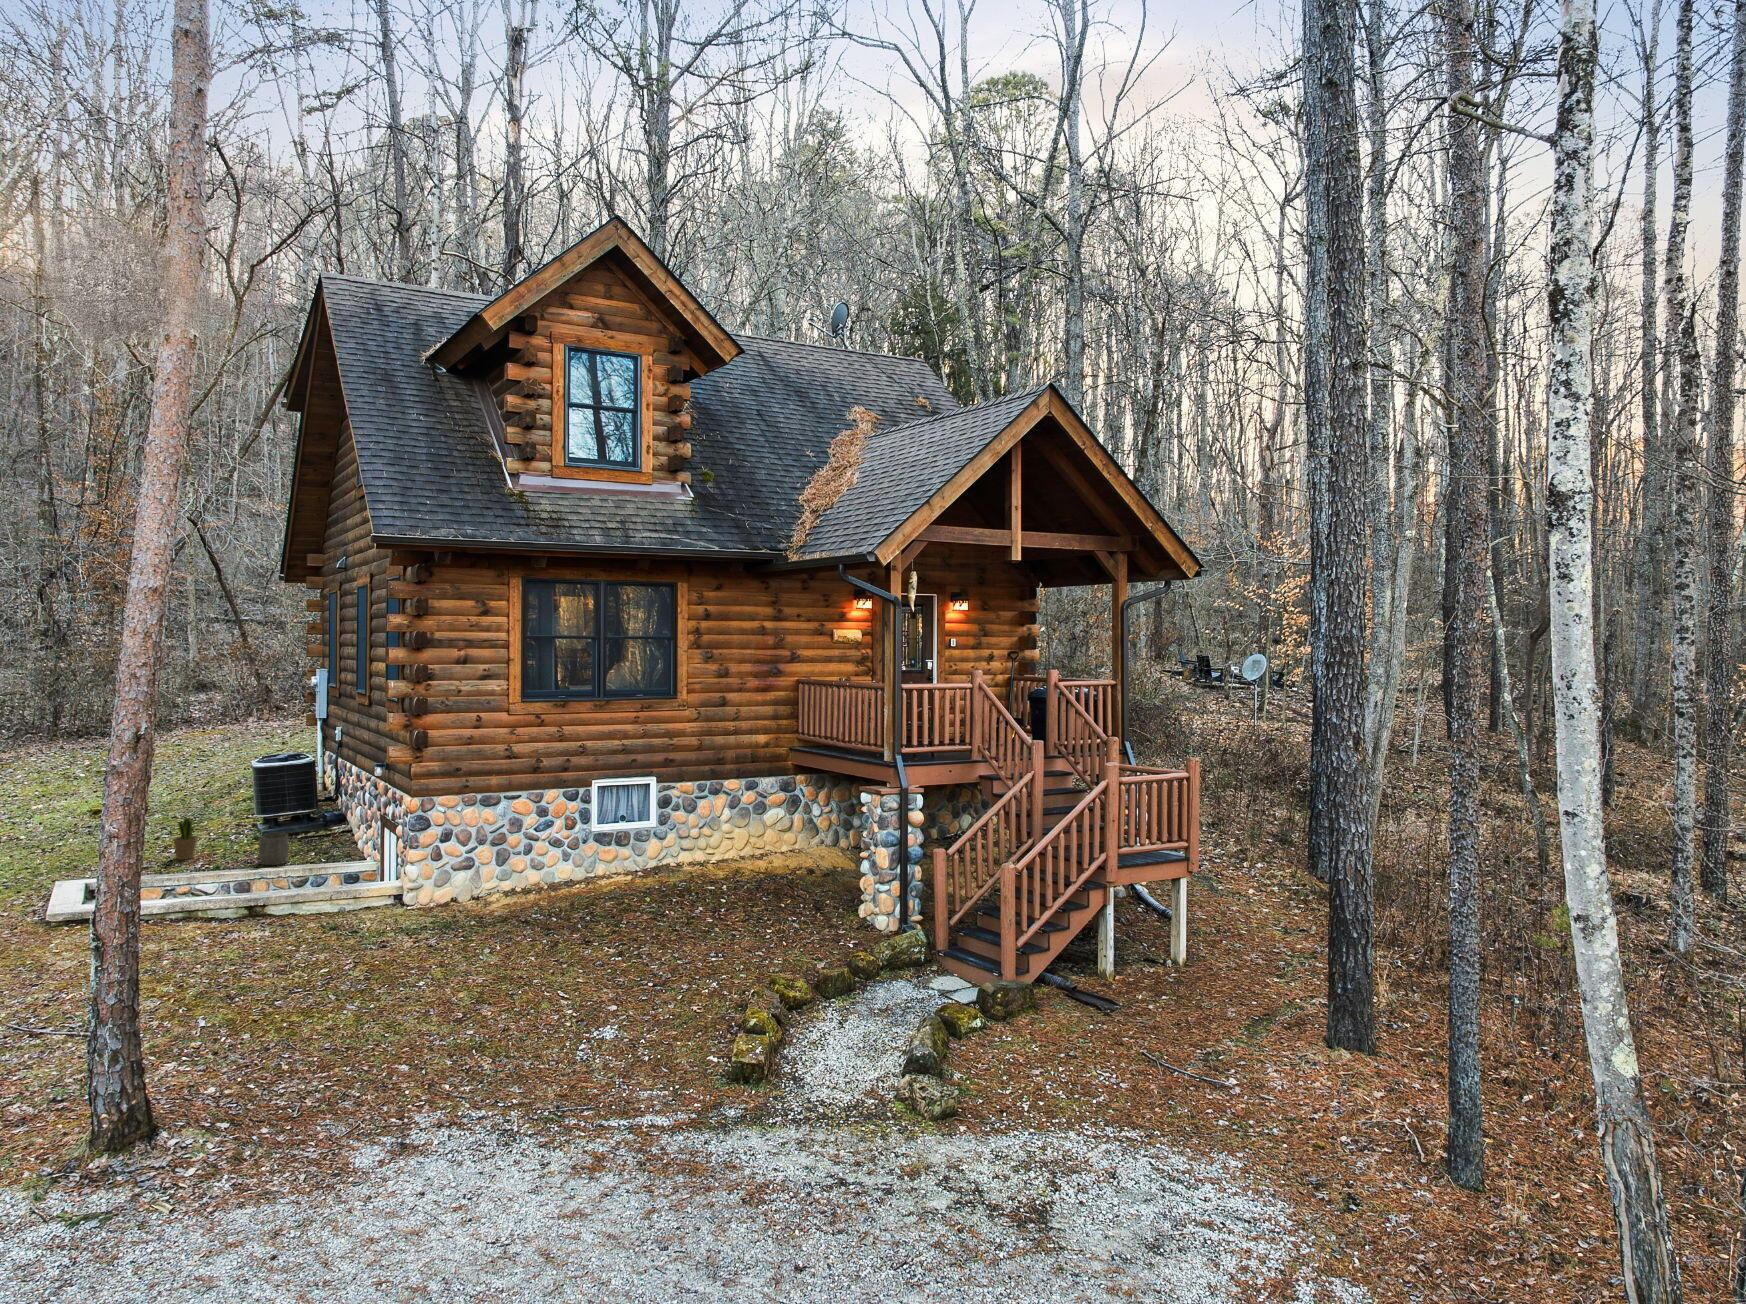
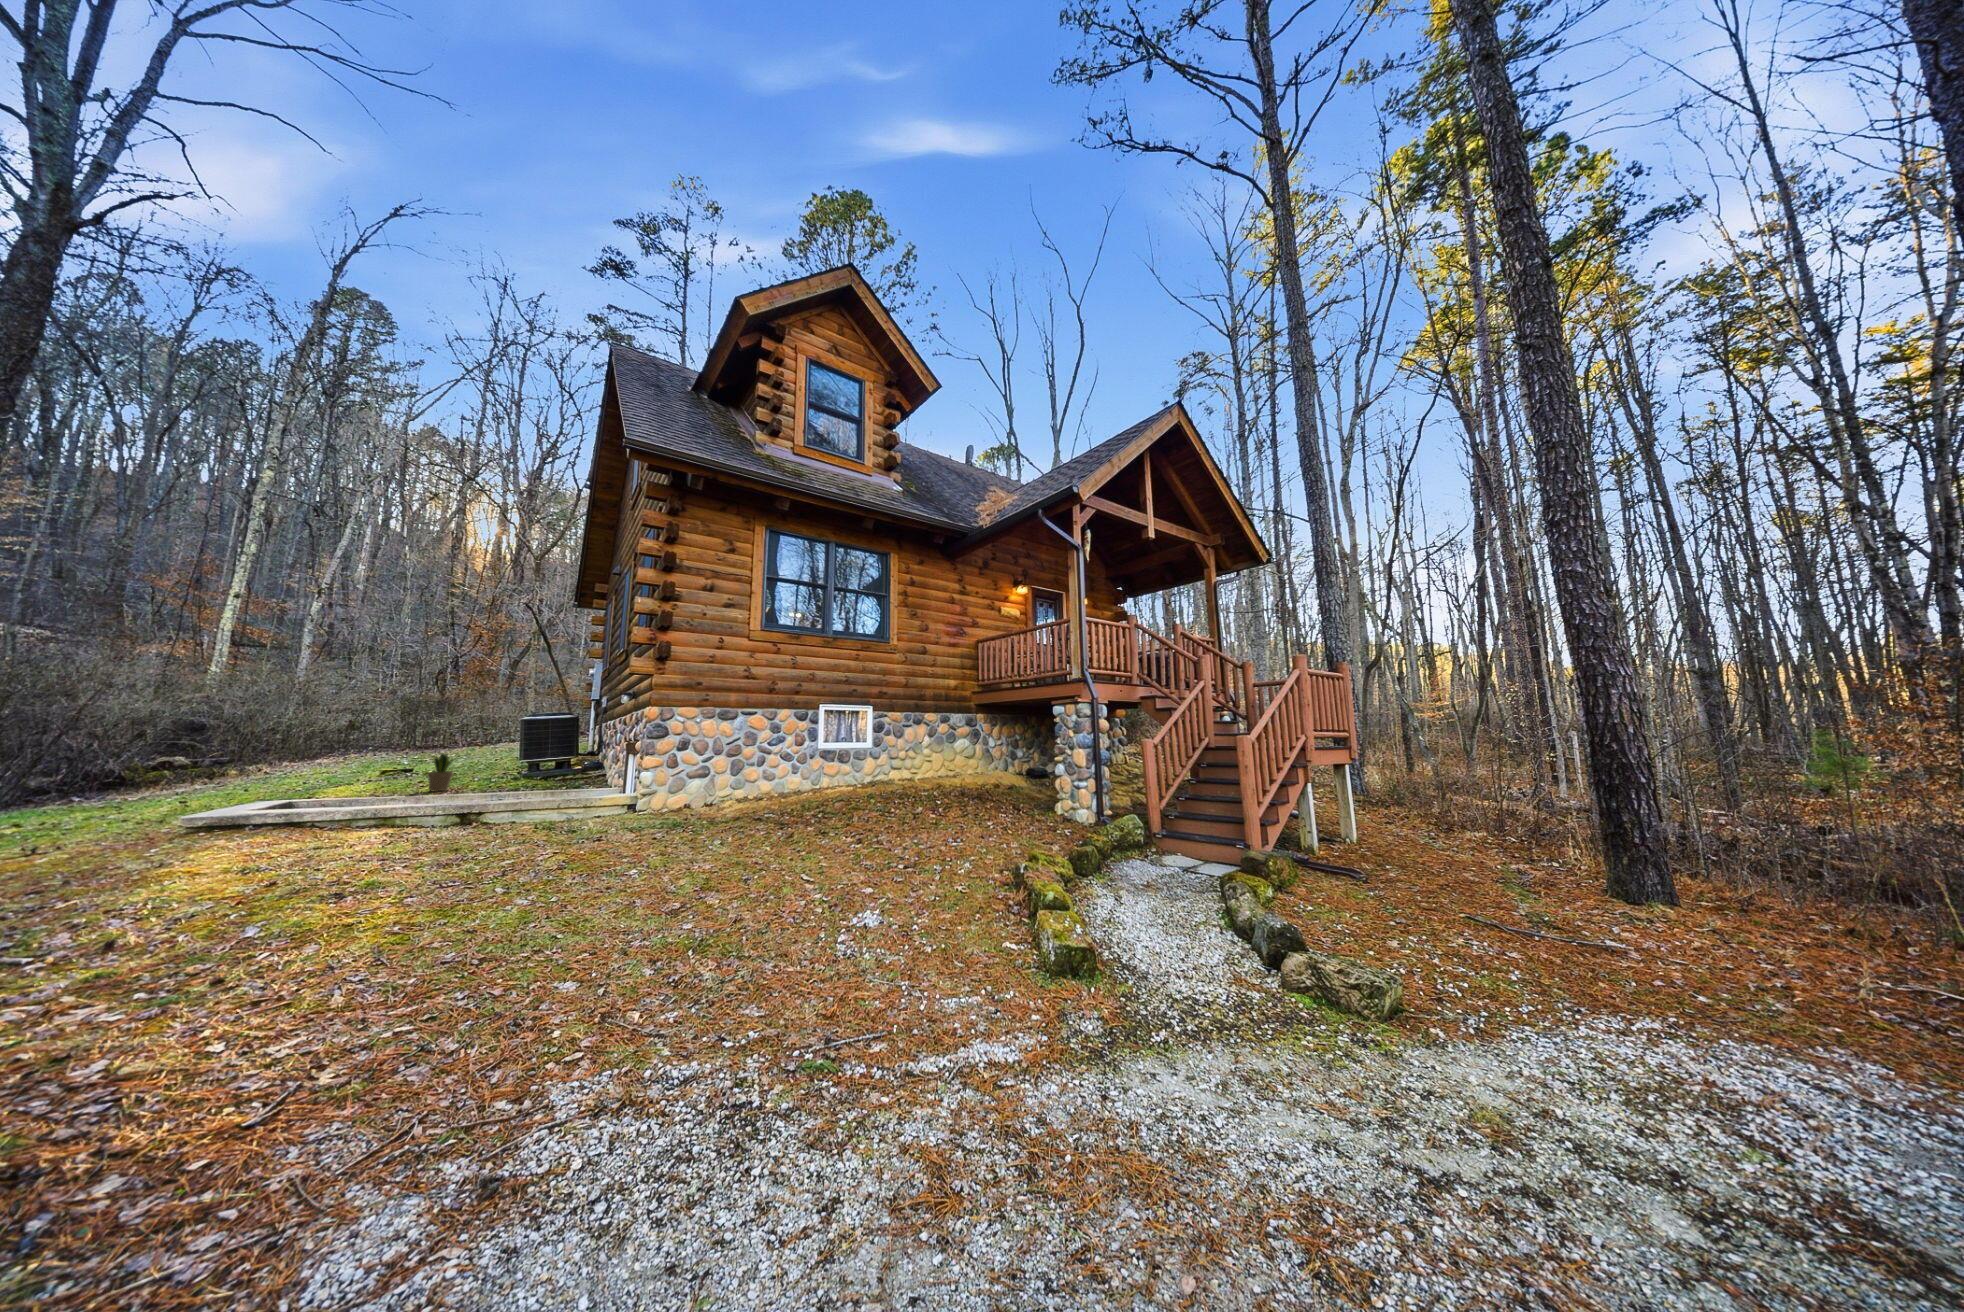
woven basket: present [258,833,289,865] -> none [508,767,540,793]

